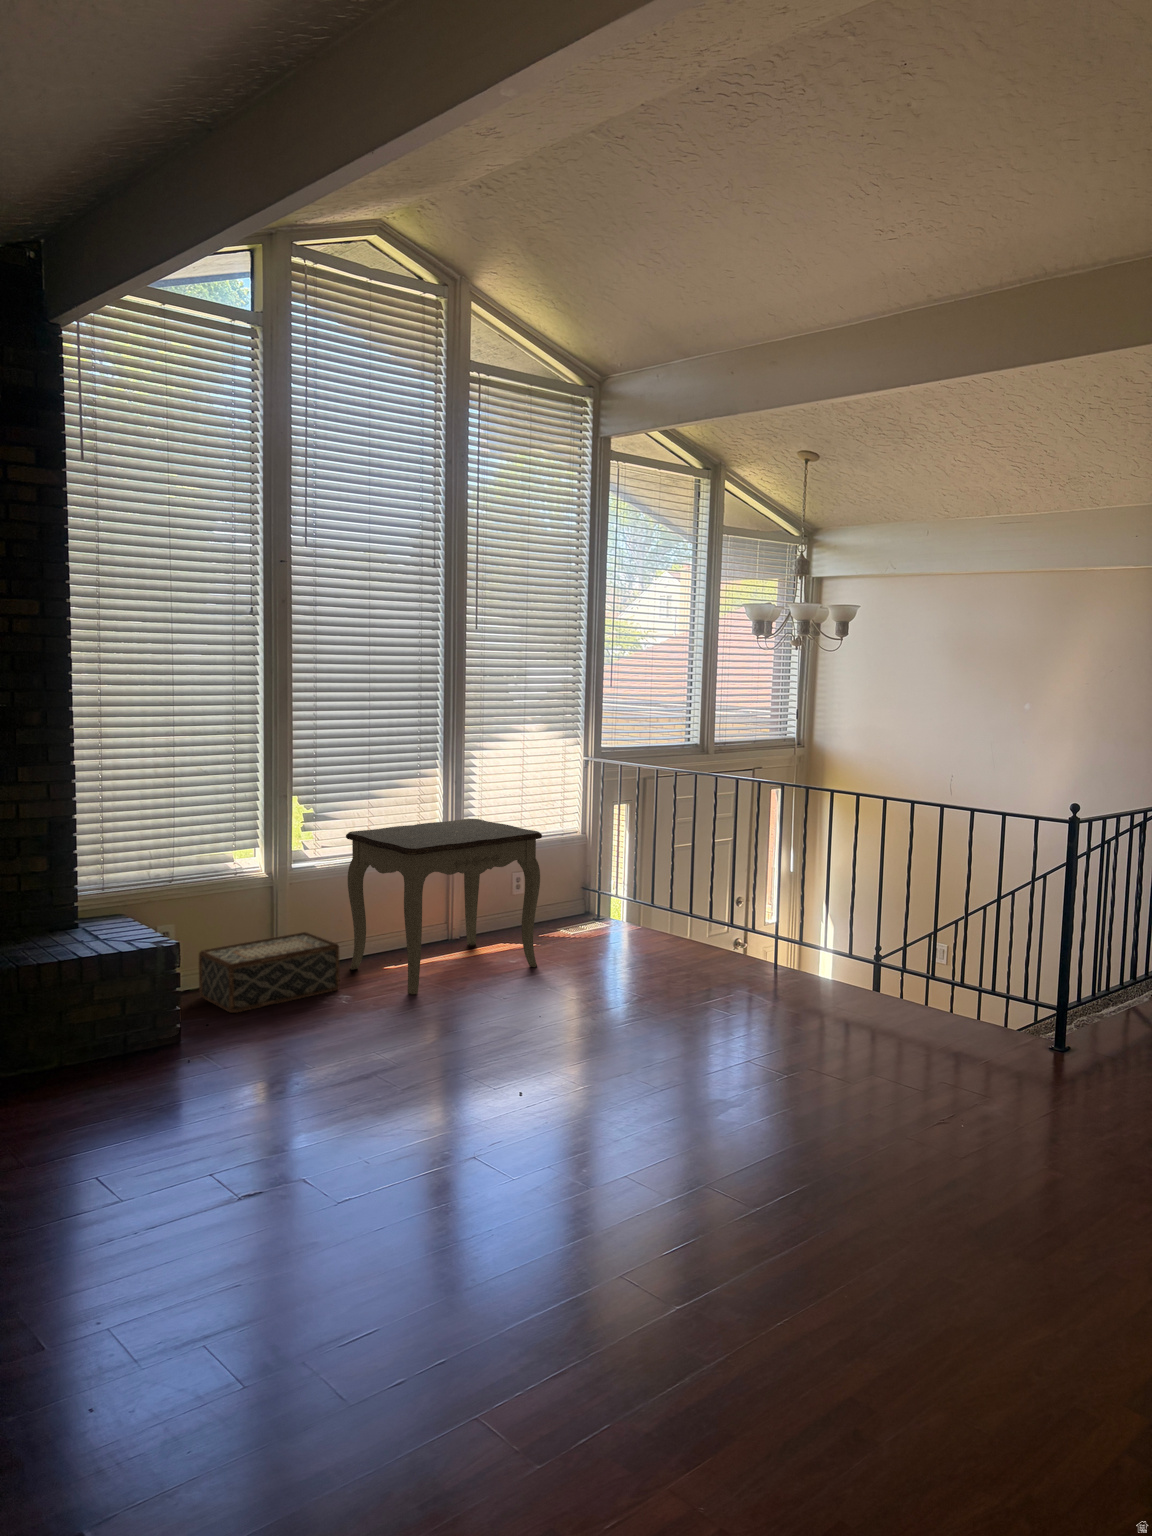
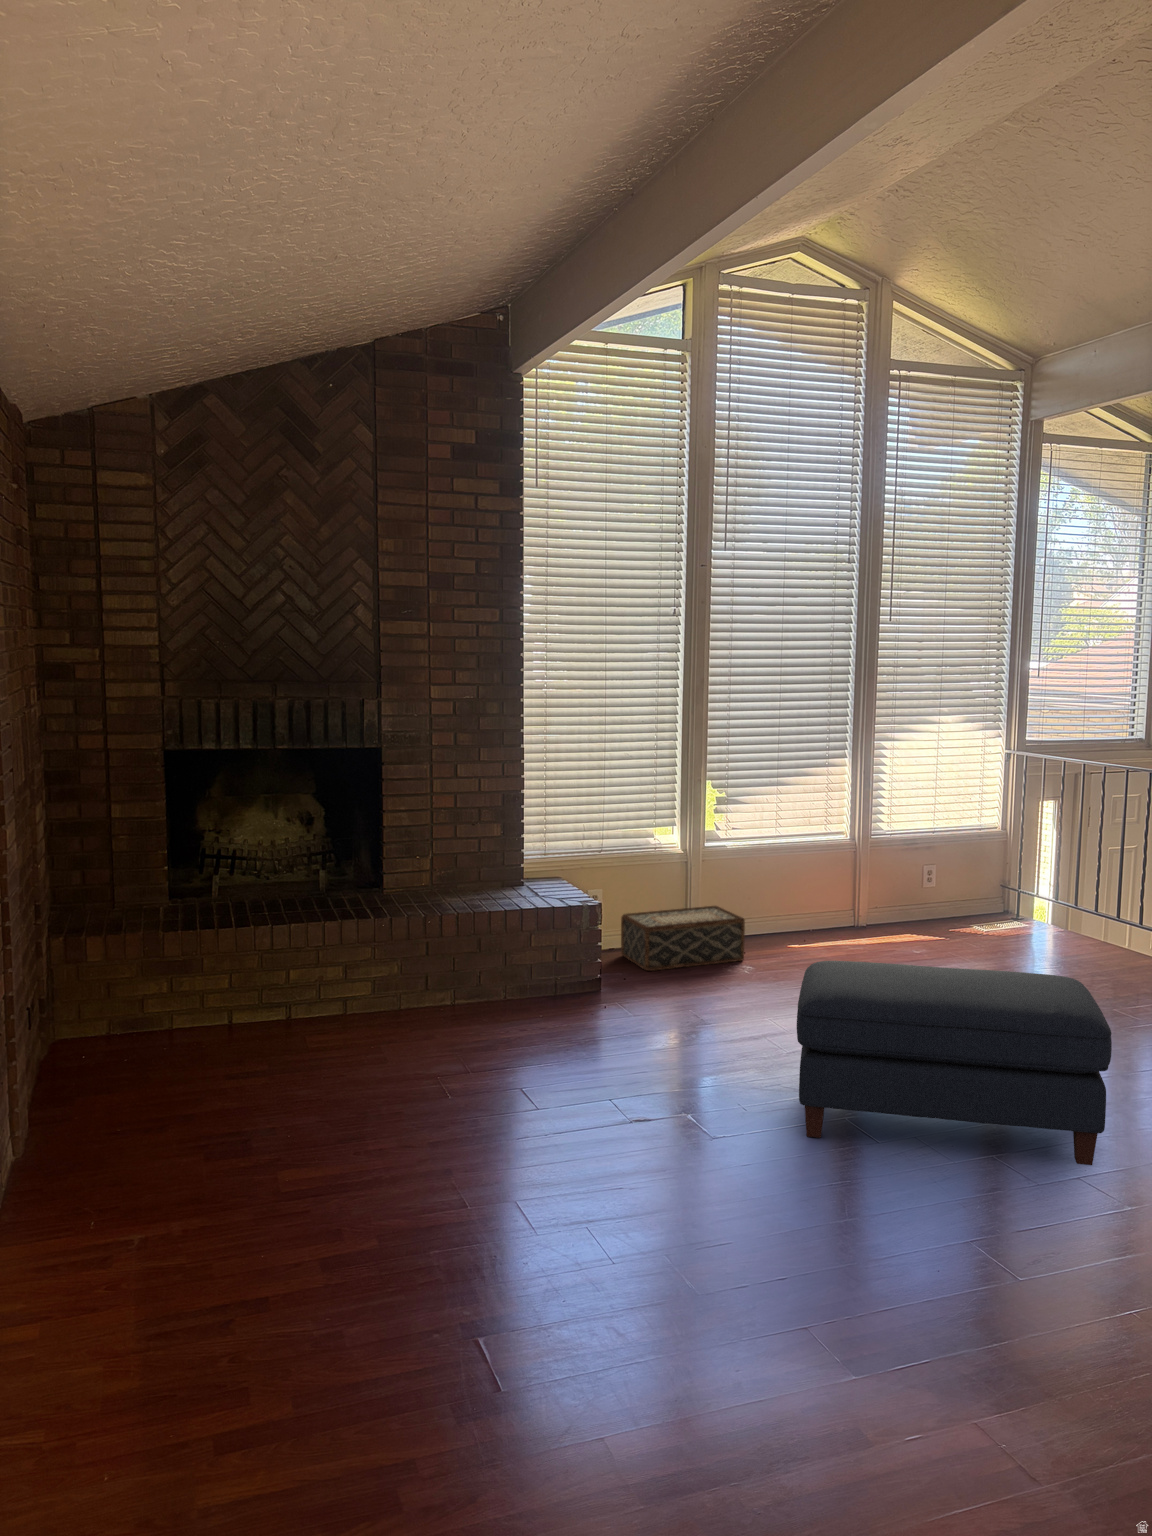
side table: present [346,819,542,995] -> none [756,808,948,971]
ottoman: none [427,987,749,1198] -> present [797,961,1112,1165]

